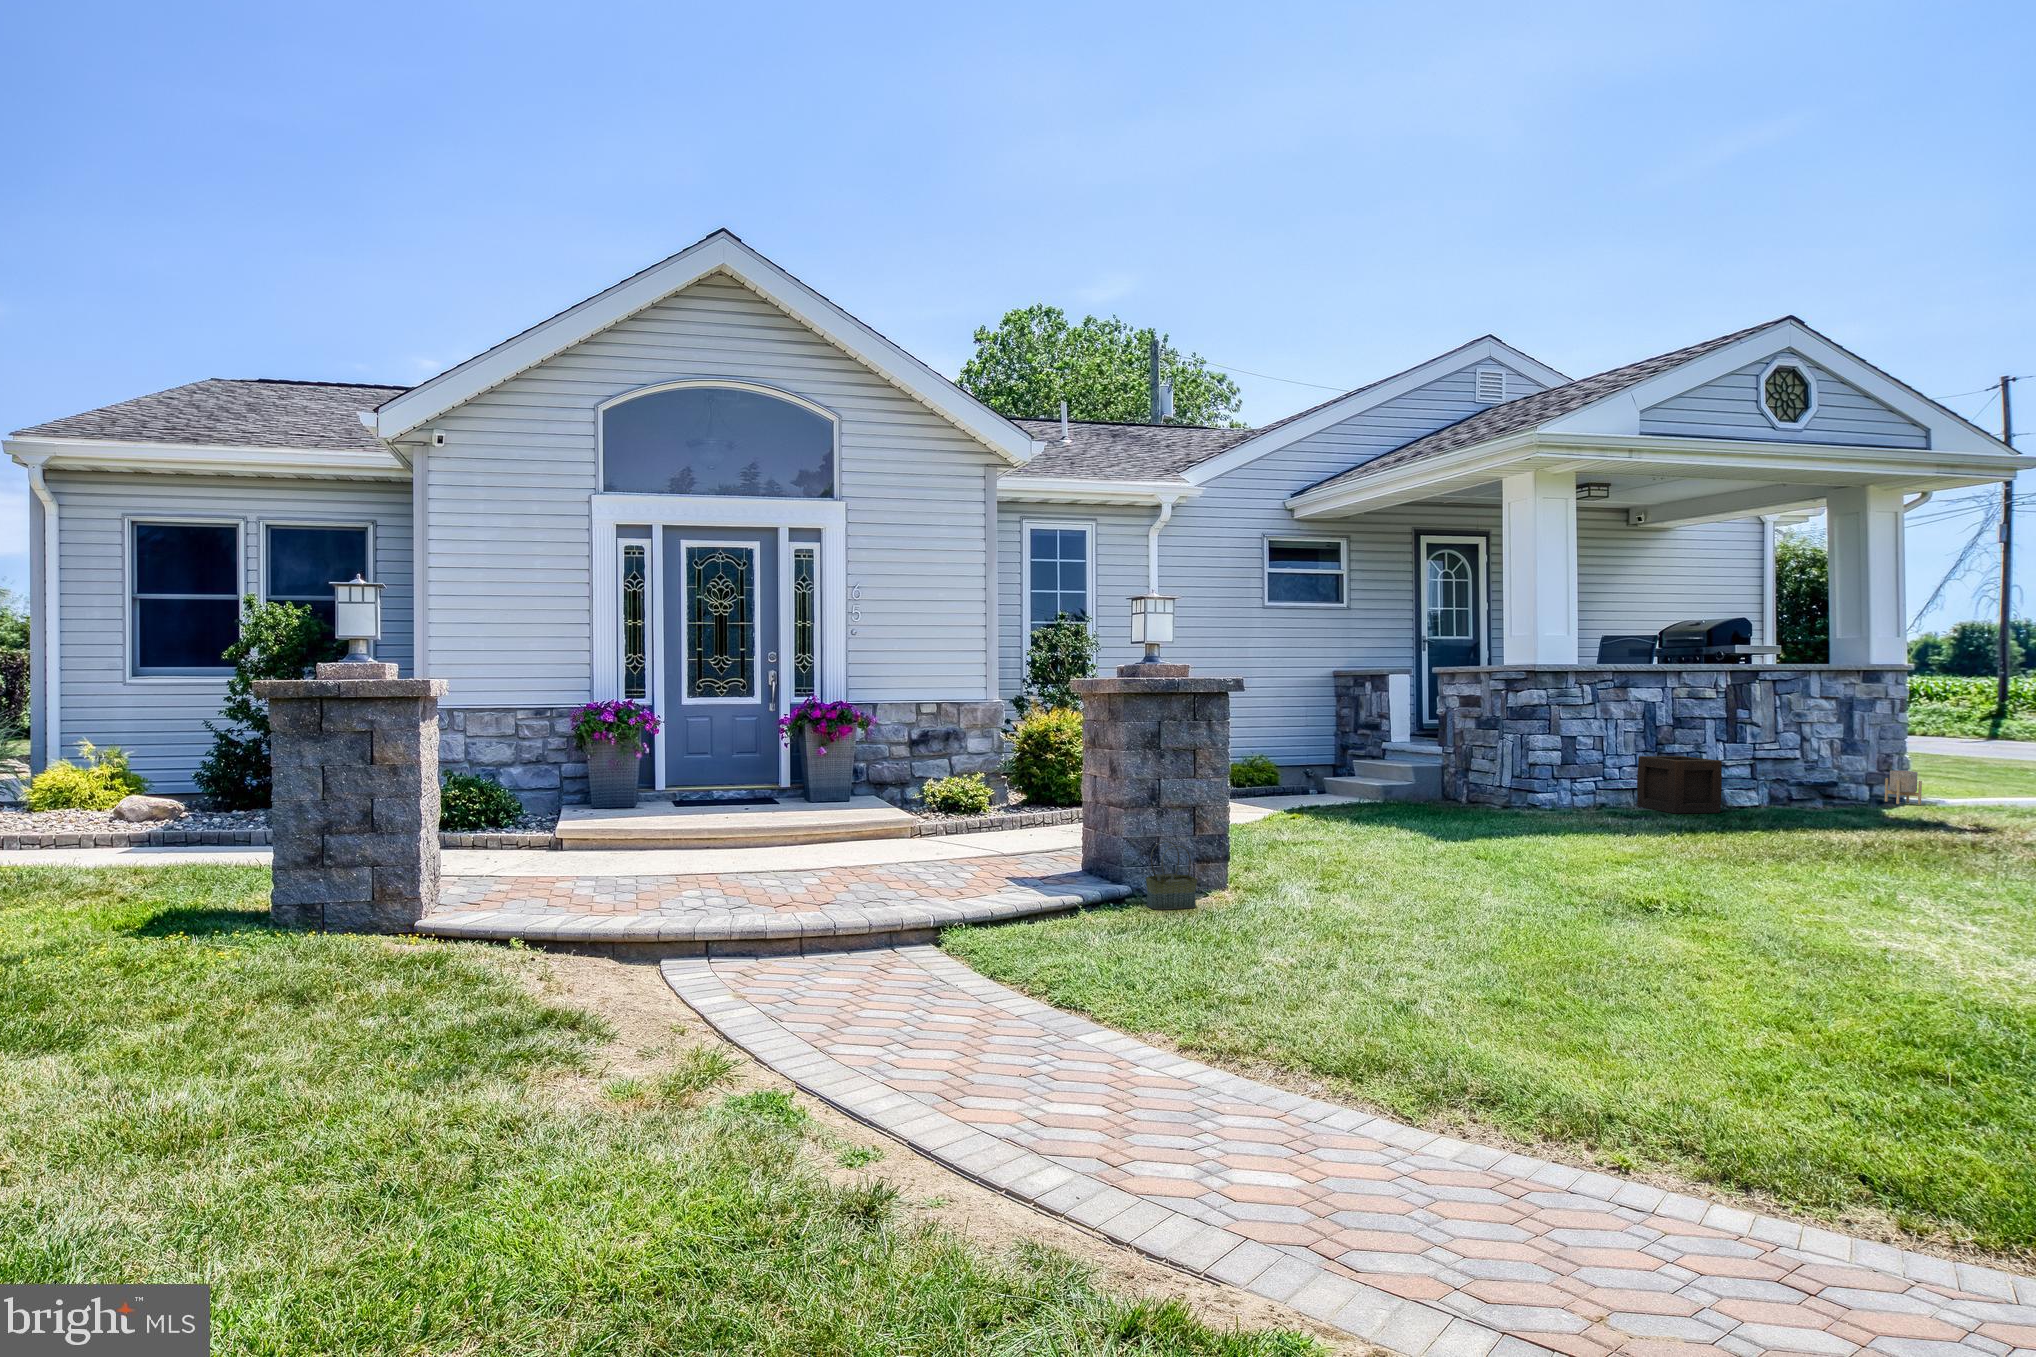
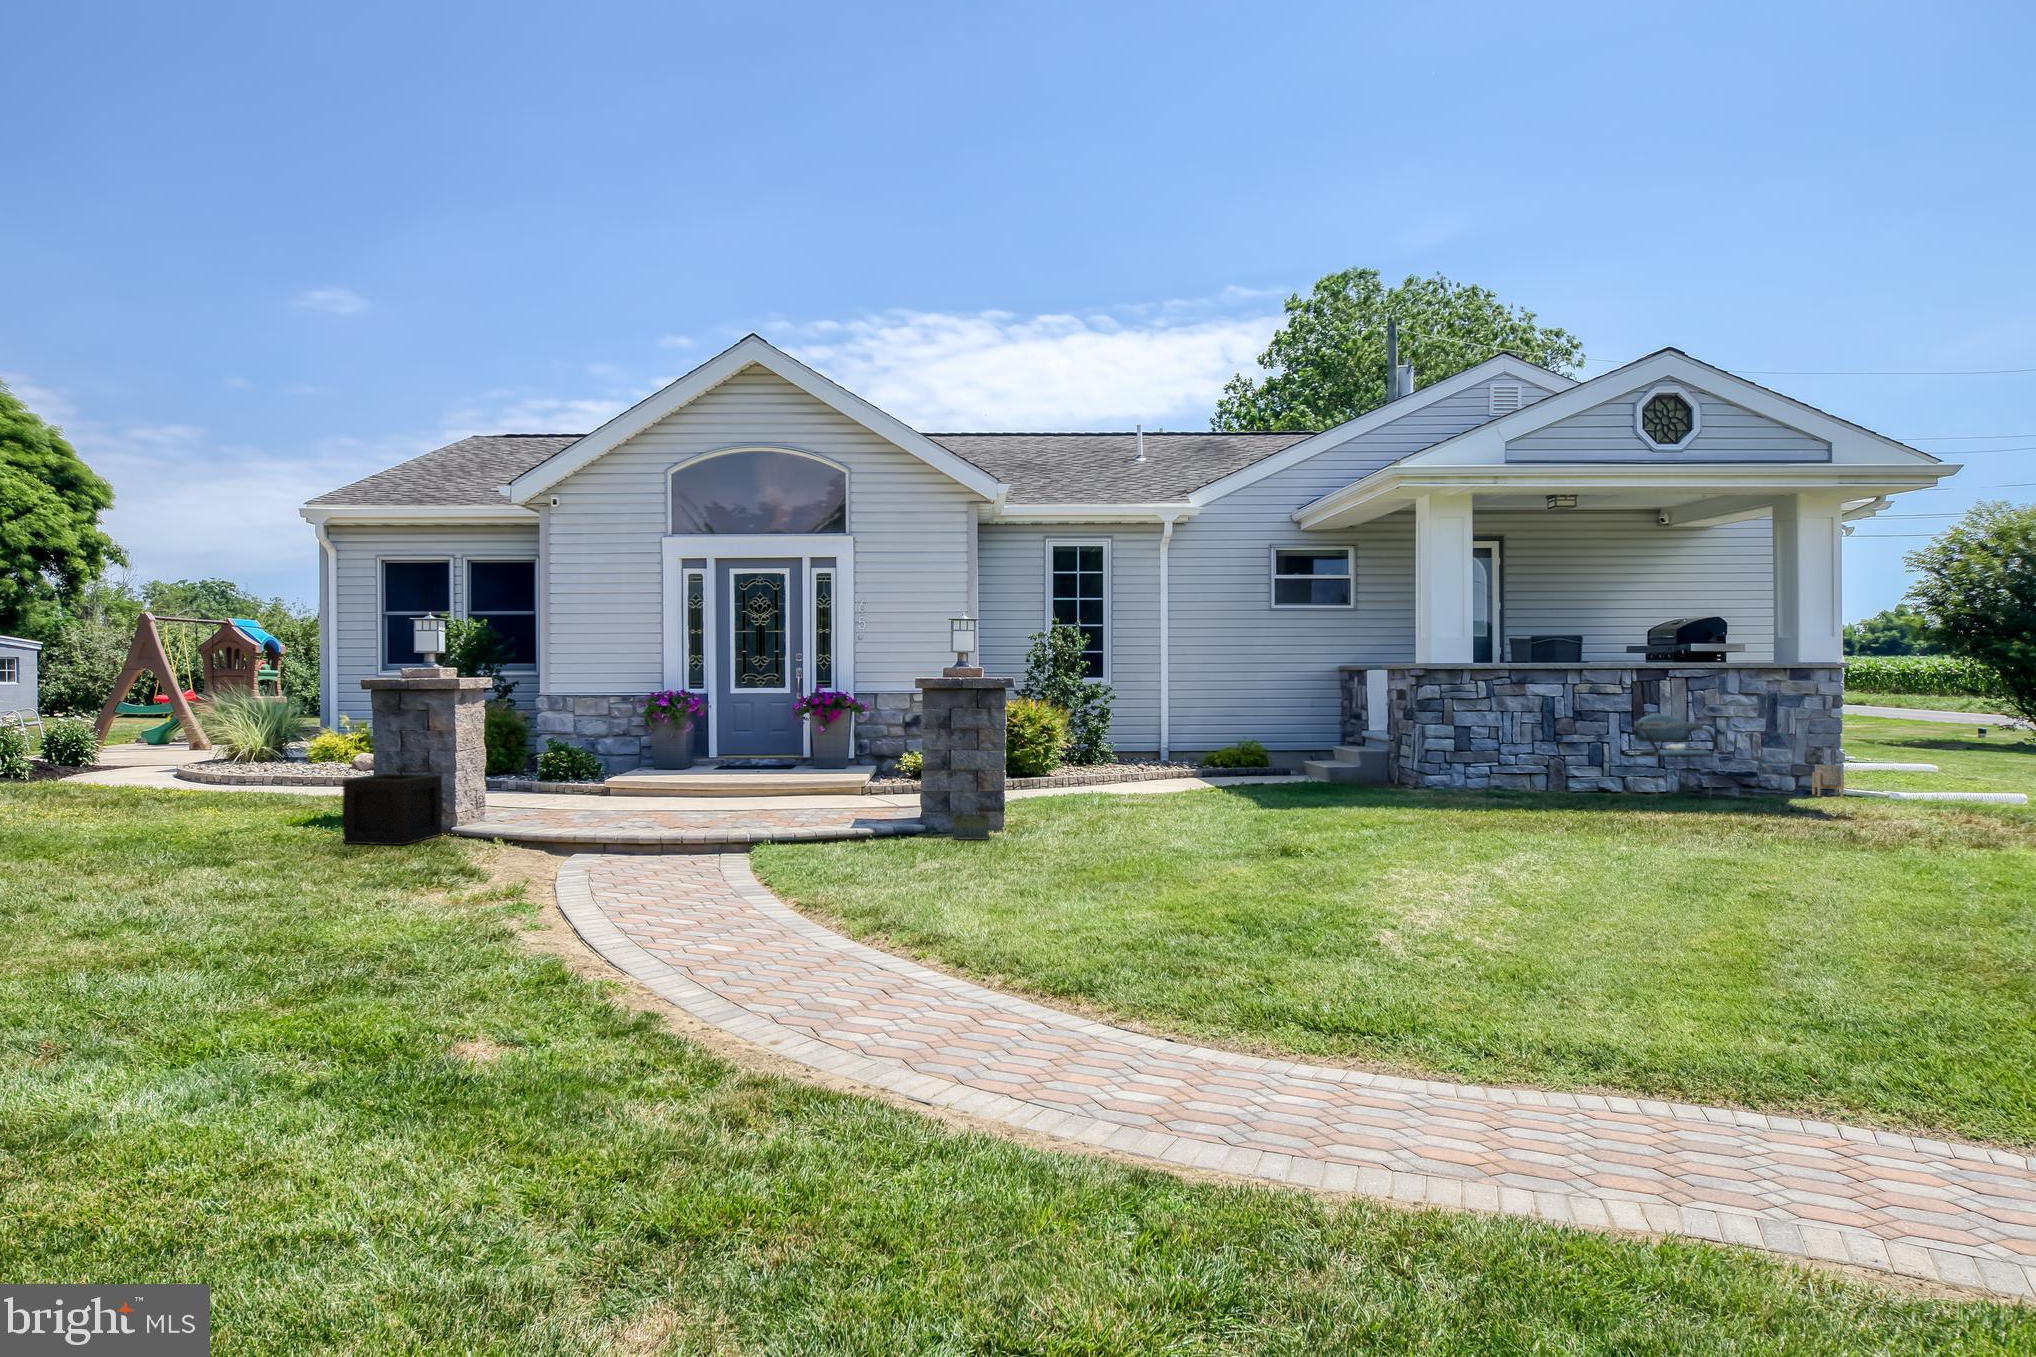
chair: none [1731,720,1826,813] -> present [1632,714,1717,797]
wooden crate: present [1637,756,1722,813] -> present [342,774,443,845]

